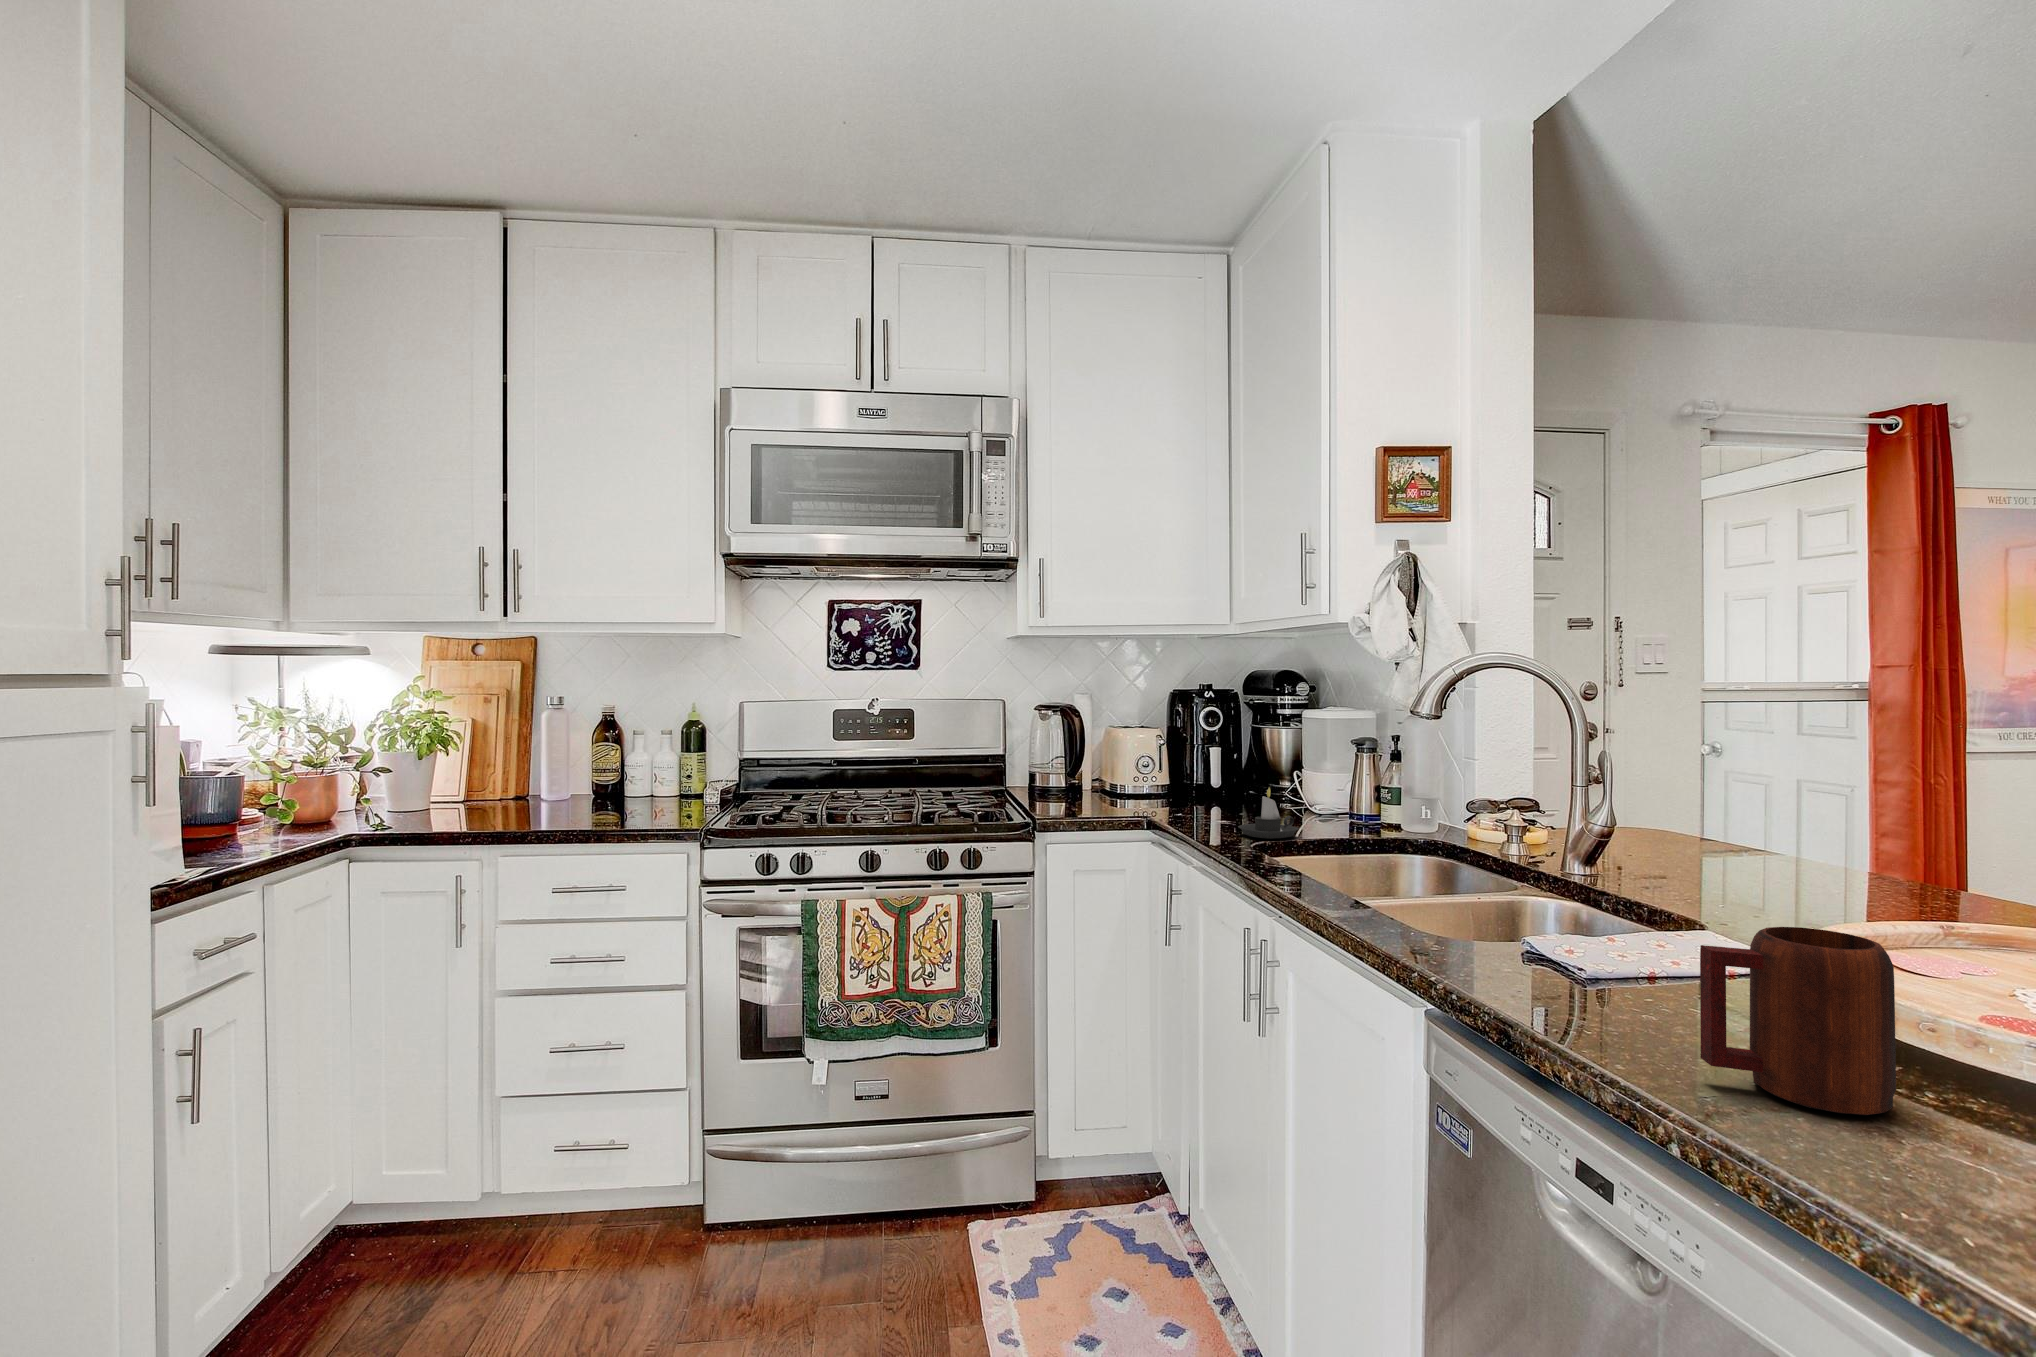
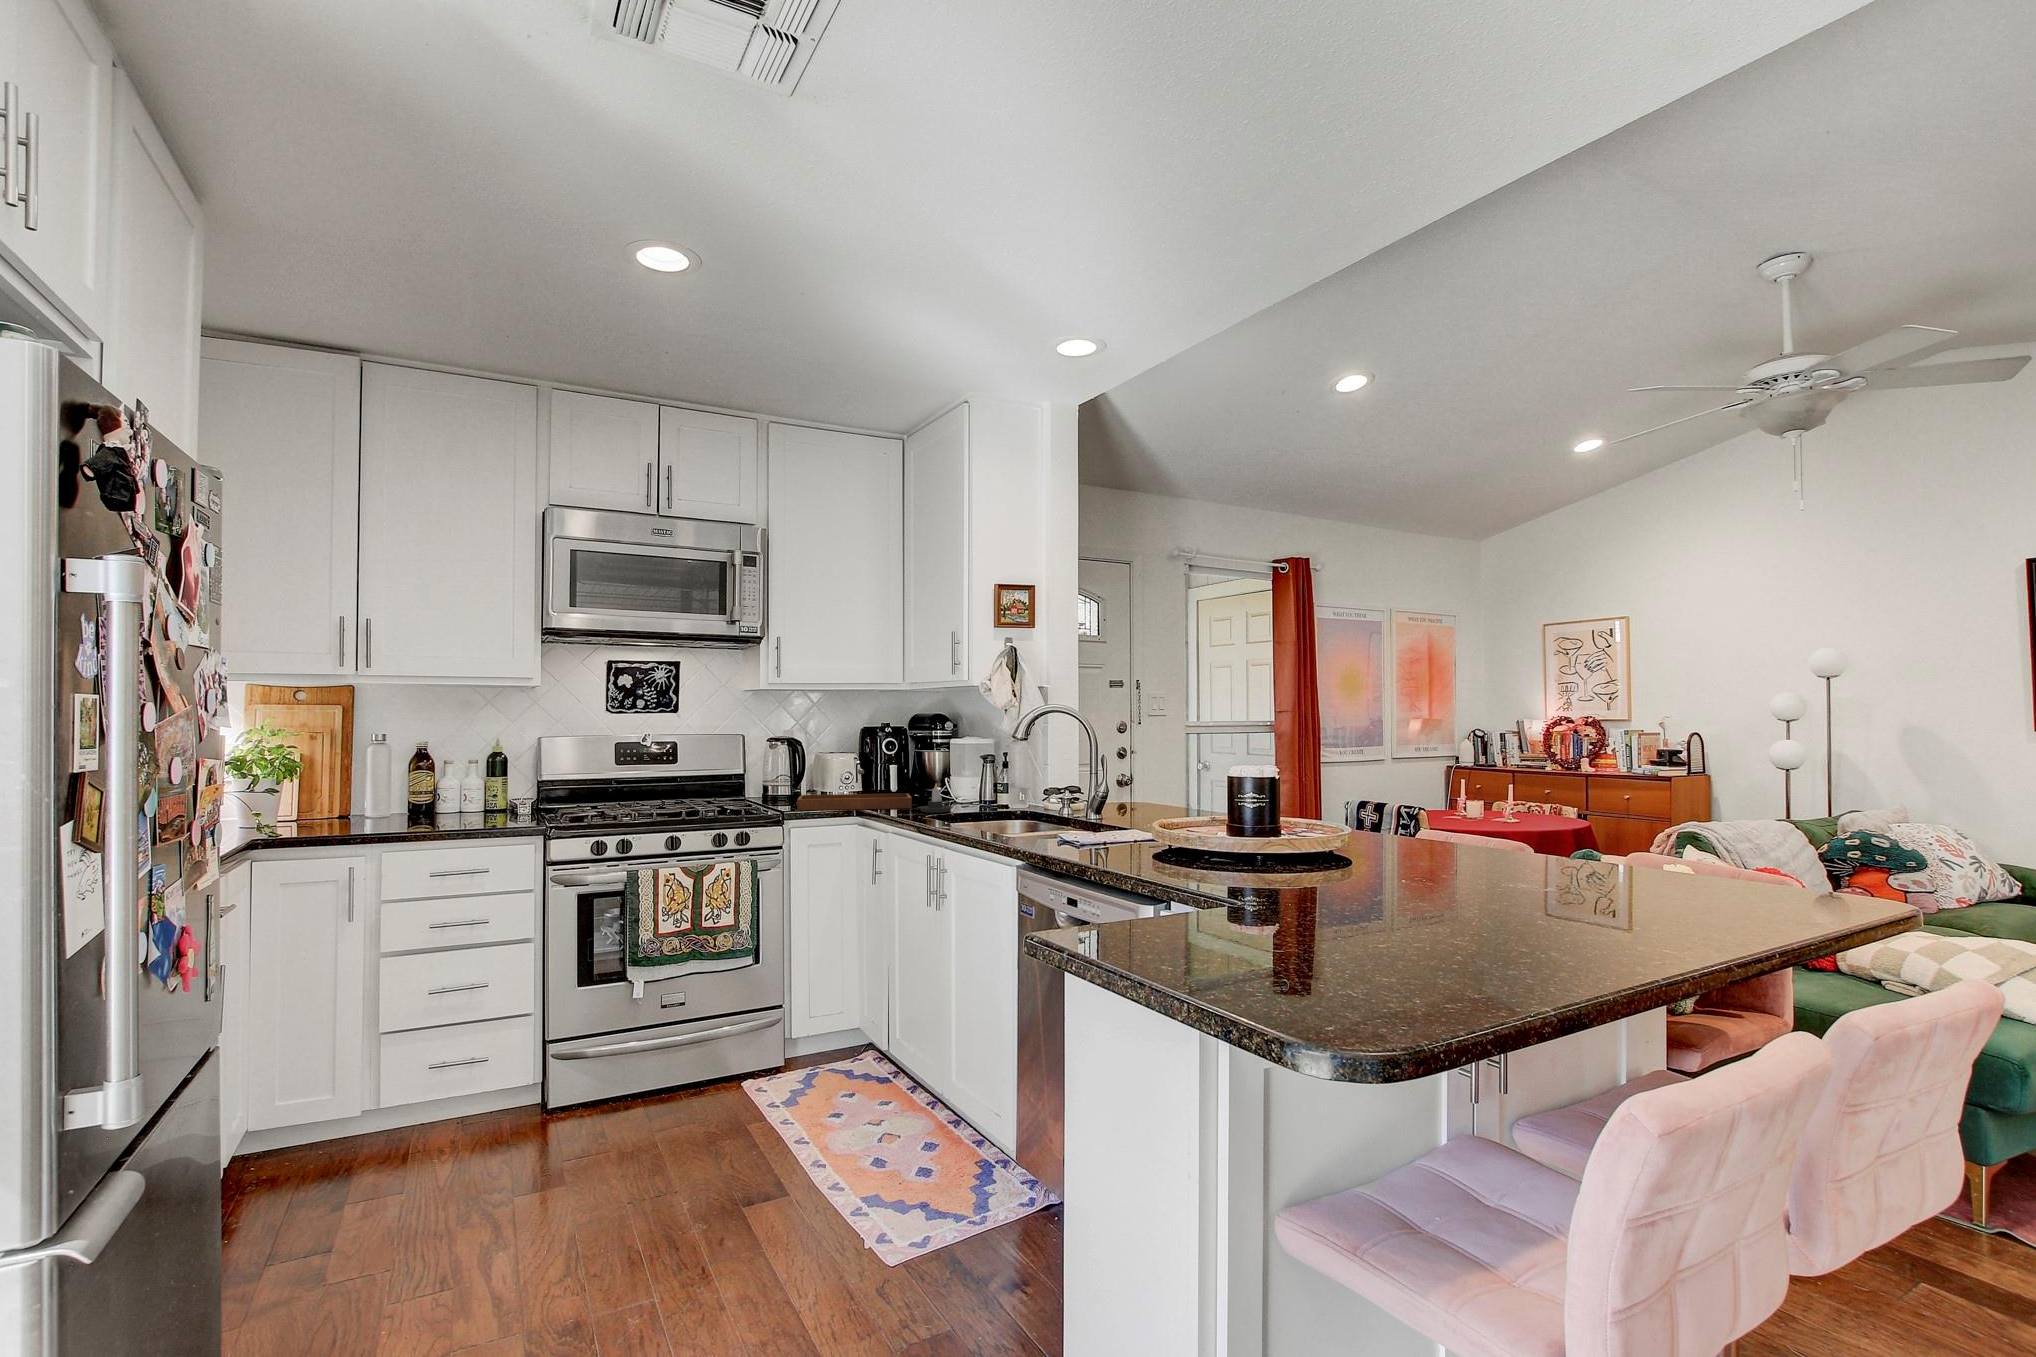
tray: none [1054,755,1233,823] -> present [797,768,912,810]
mug: present [1700,927,1896,1115] -> none [1109,803,1161,858]

